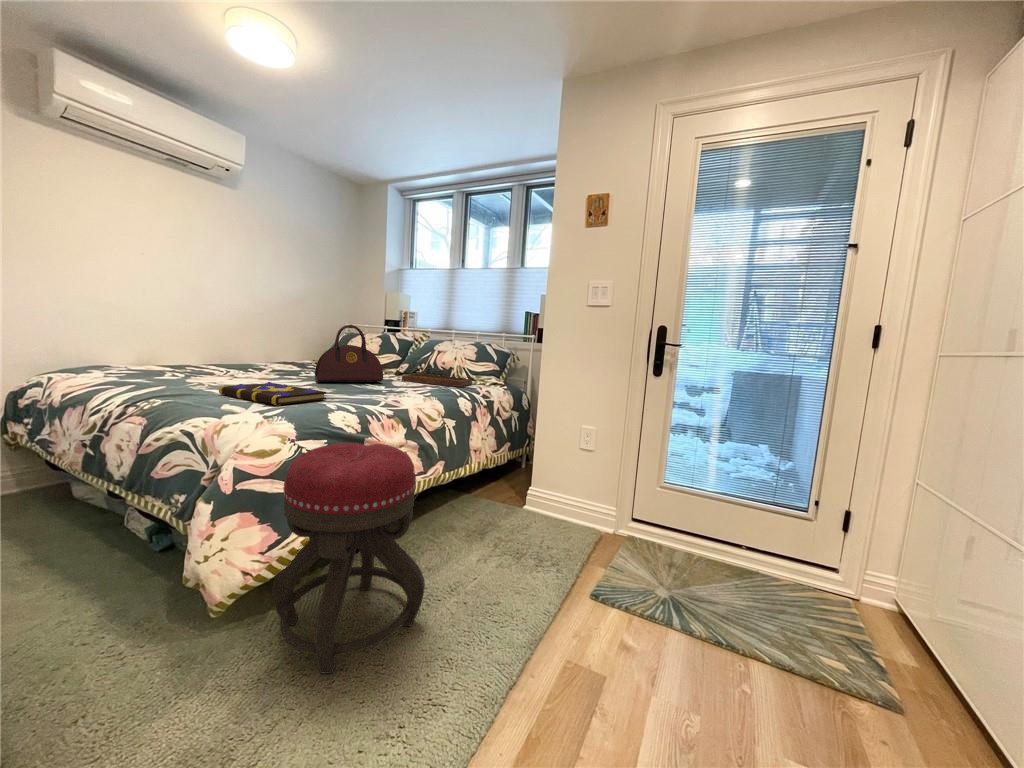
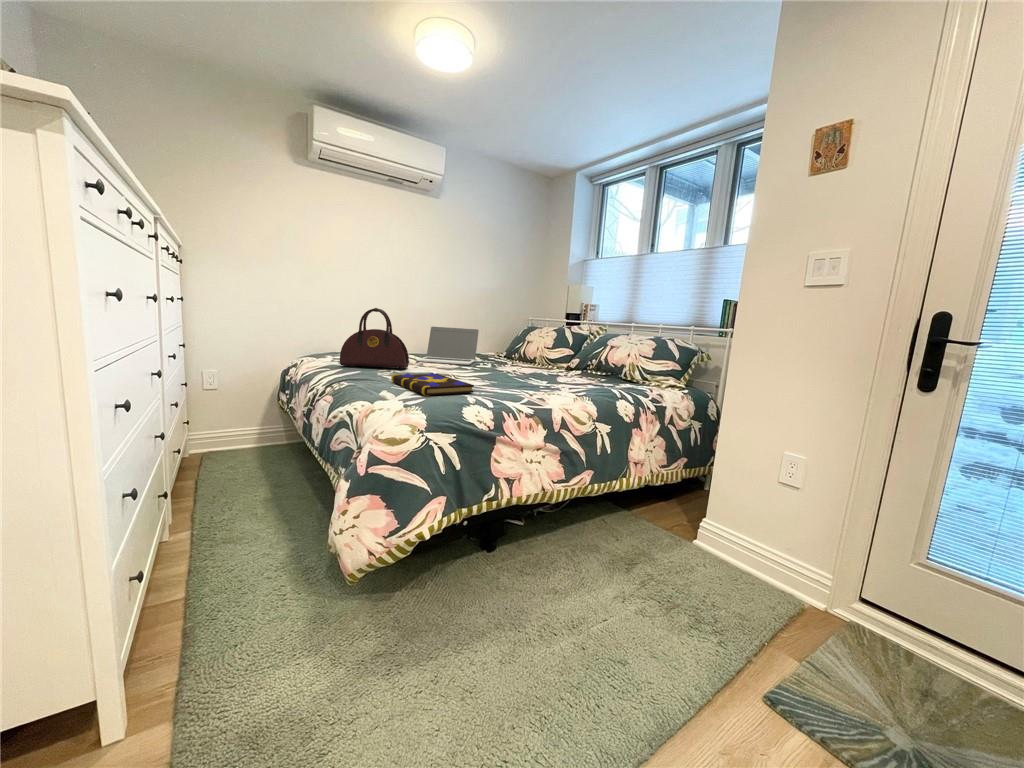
handbag: present [315,324,383,382] -> present [340,308,409,368]
laptop: none [225,332,298,373] -> present [417,327,479,365]
tray: present [401,362,472,387] -> none [566,357,646,388]
ottoman: present [272,443,425,674] -> none [394,440,533,675]

